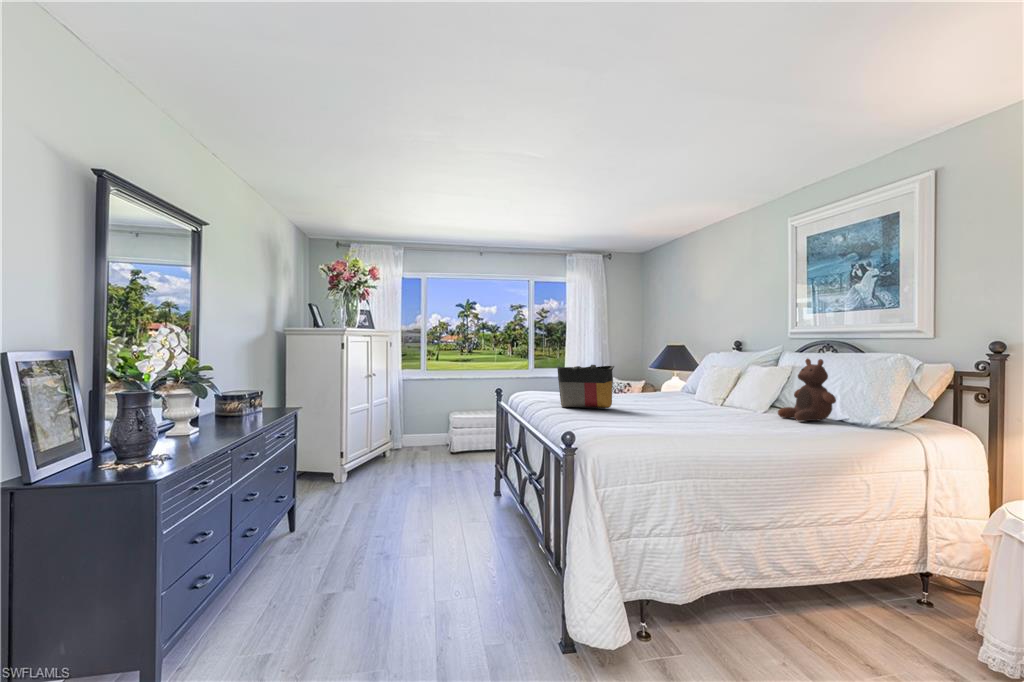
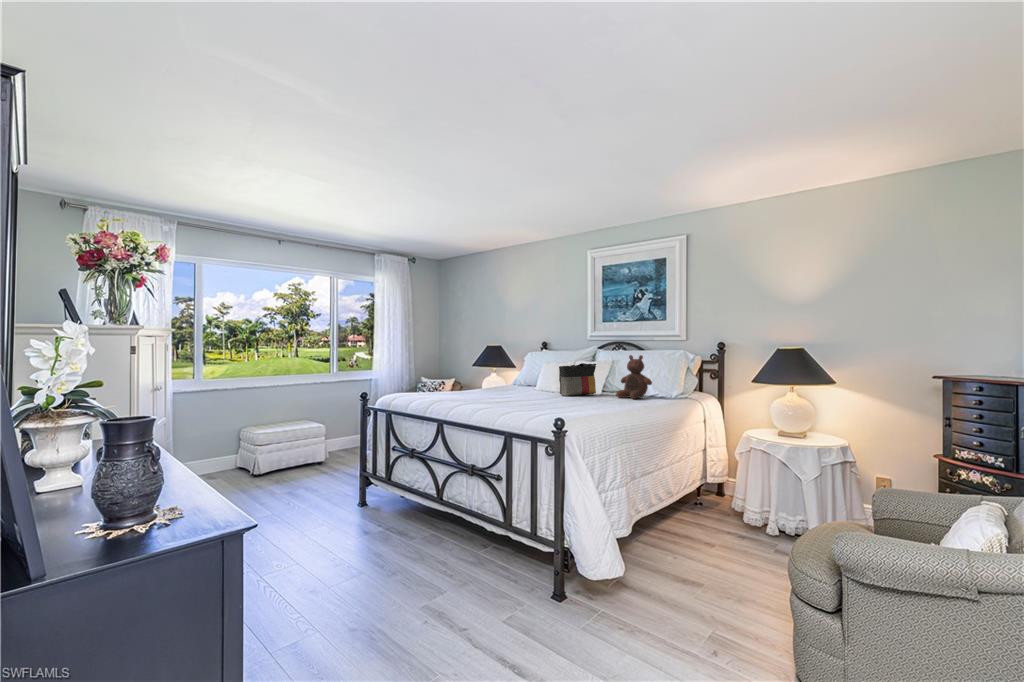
tote bag: present [557,365,614,408] -> present [559,363,596,396]

